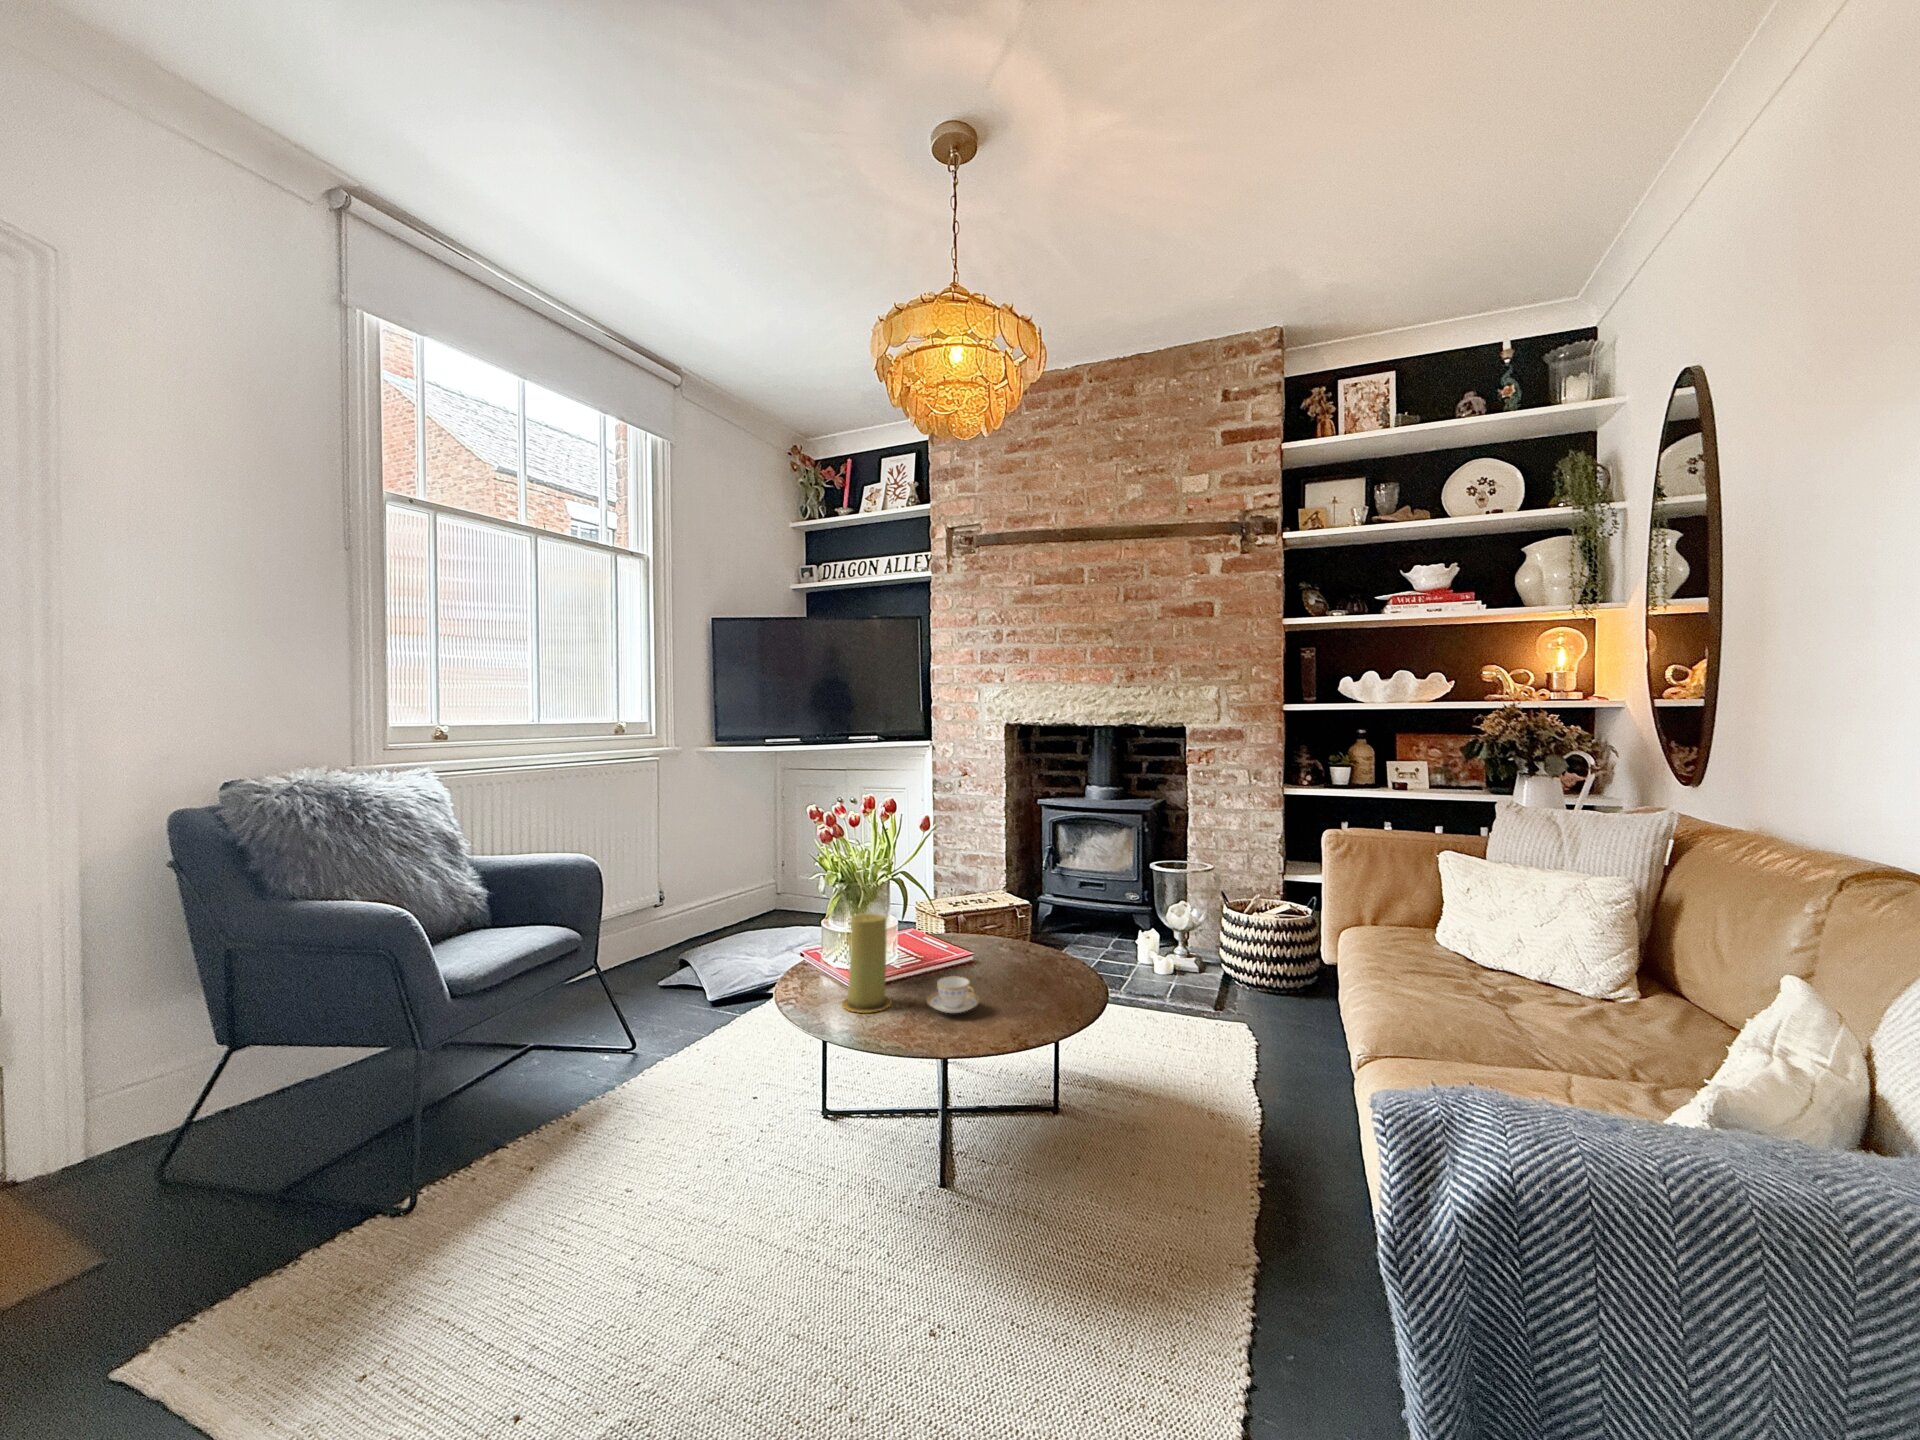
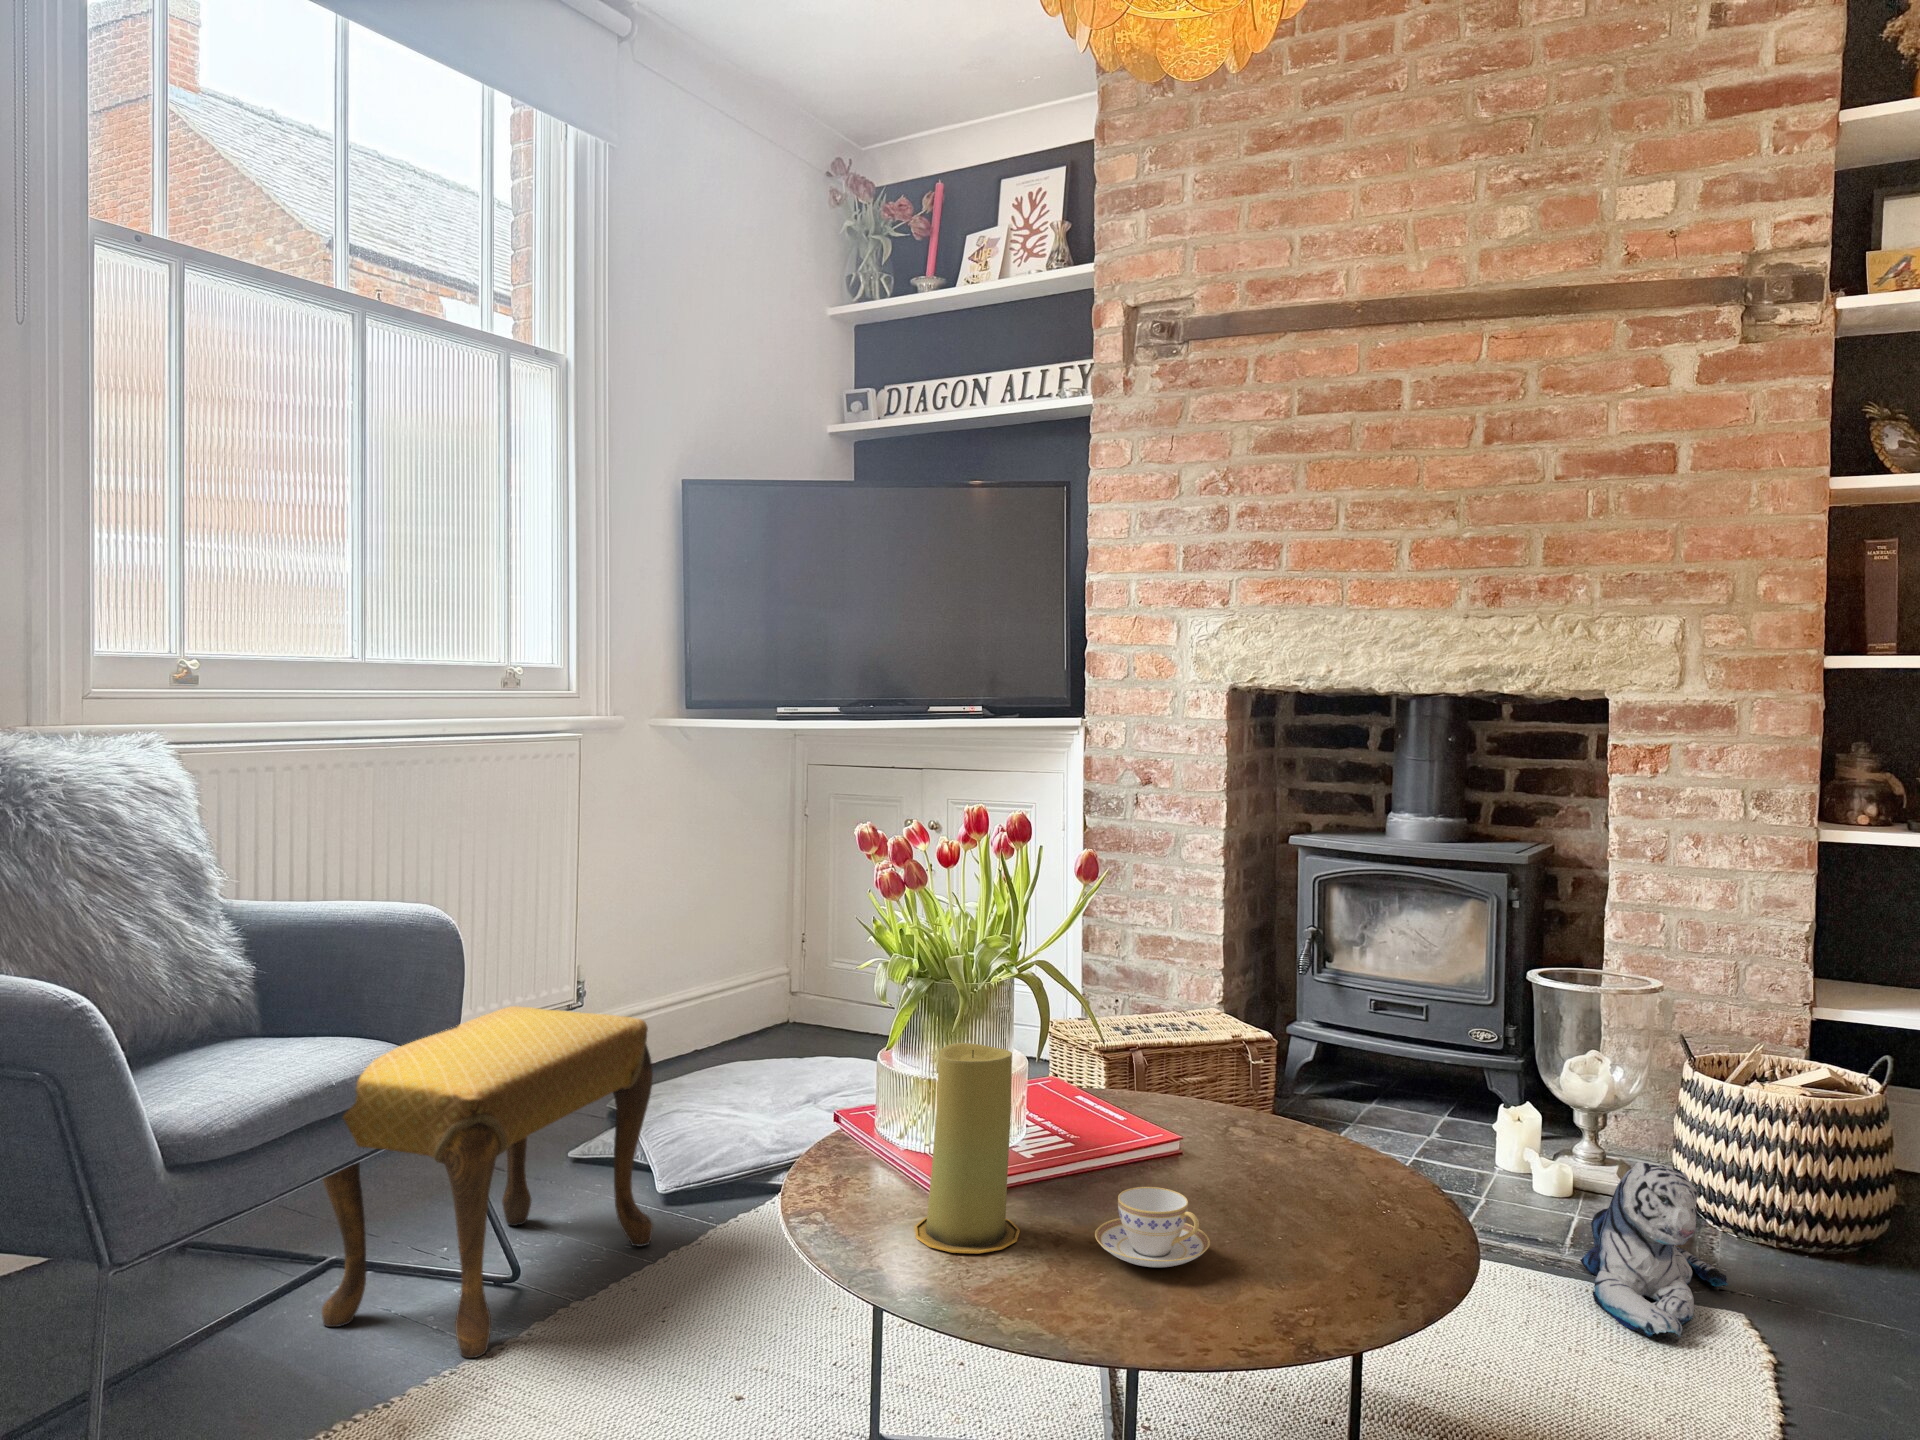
footstool: none [527,906,708,1088] -> present [322,1006,653,1358]
plush toy: none [1172,954,1238,1038] -> present [1580,1162,1728,1337]

